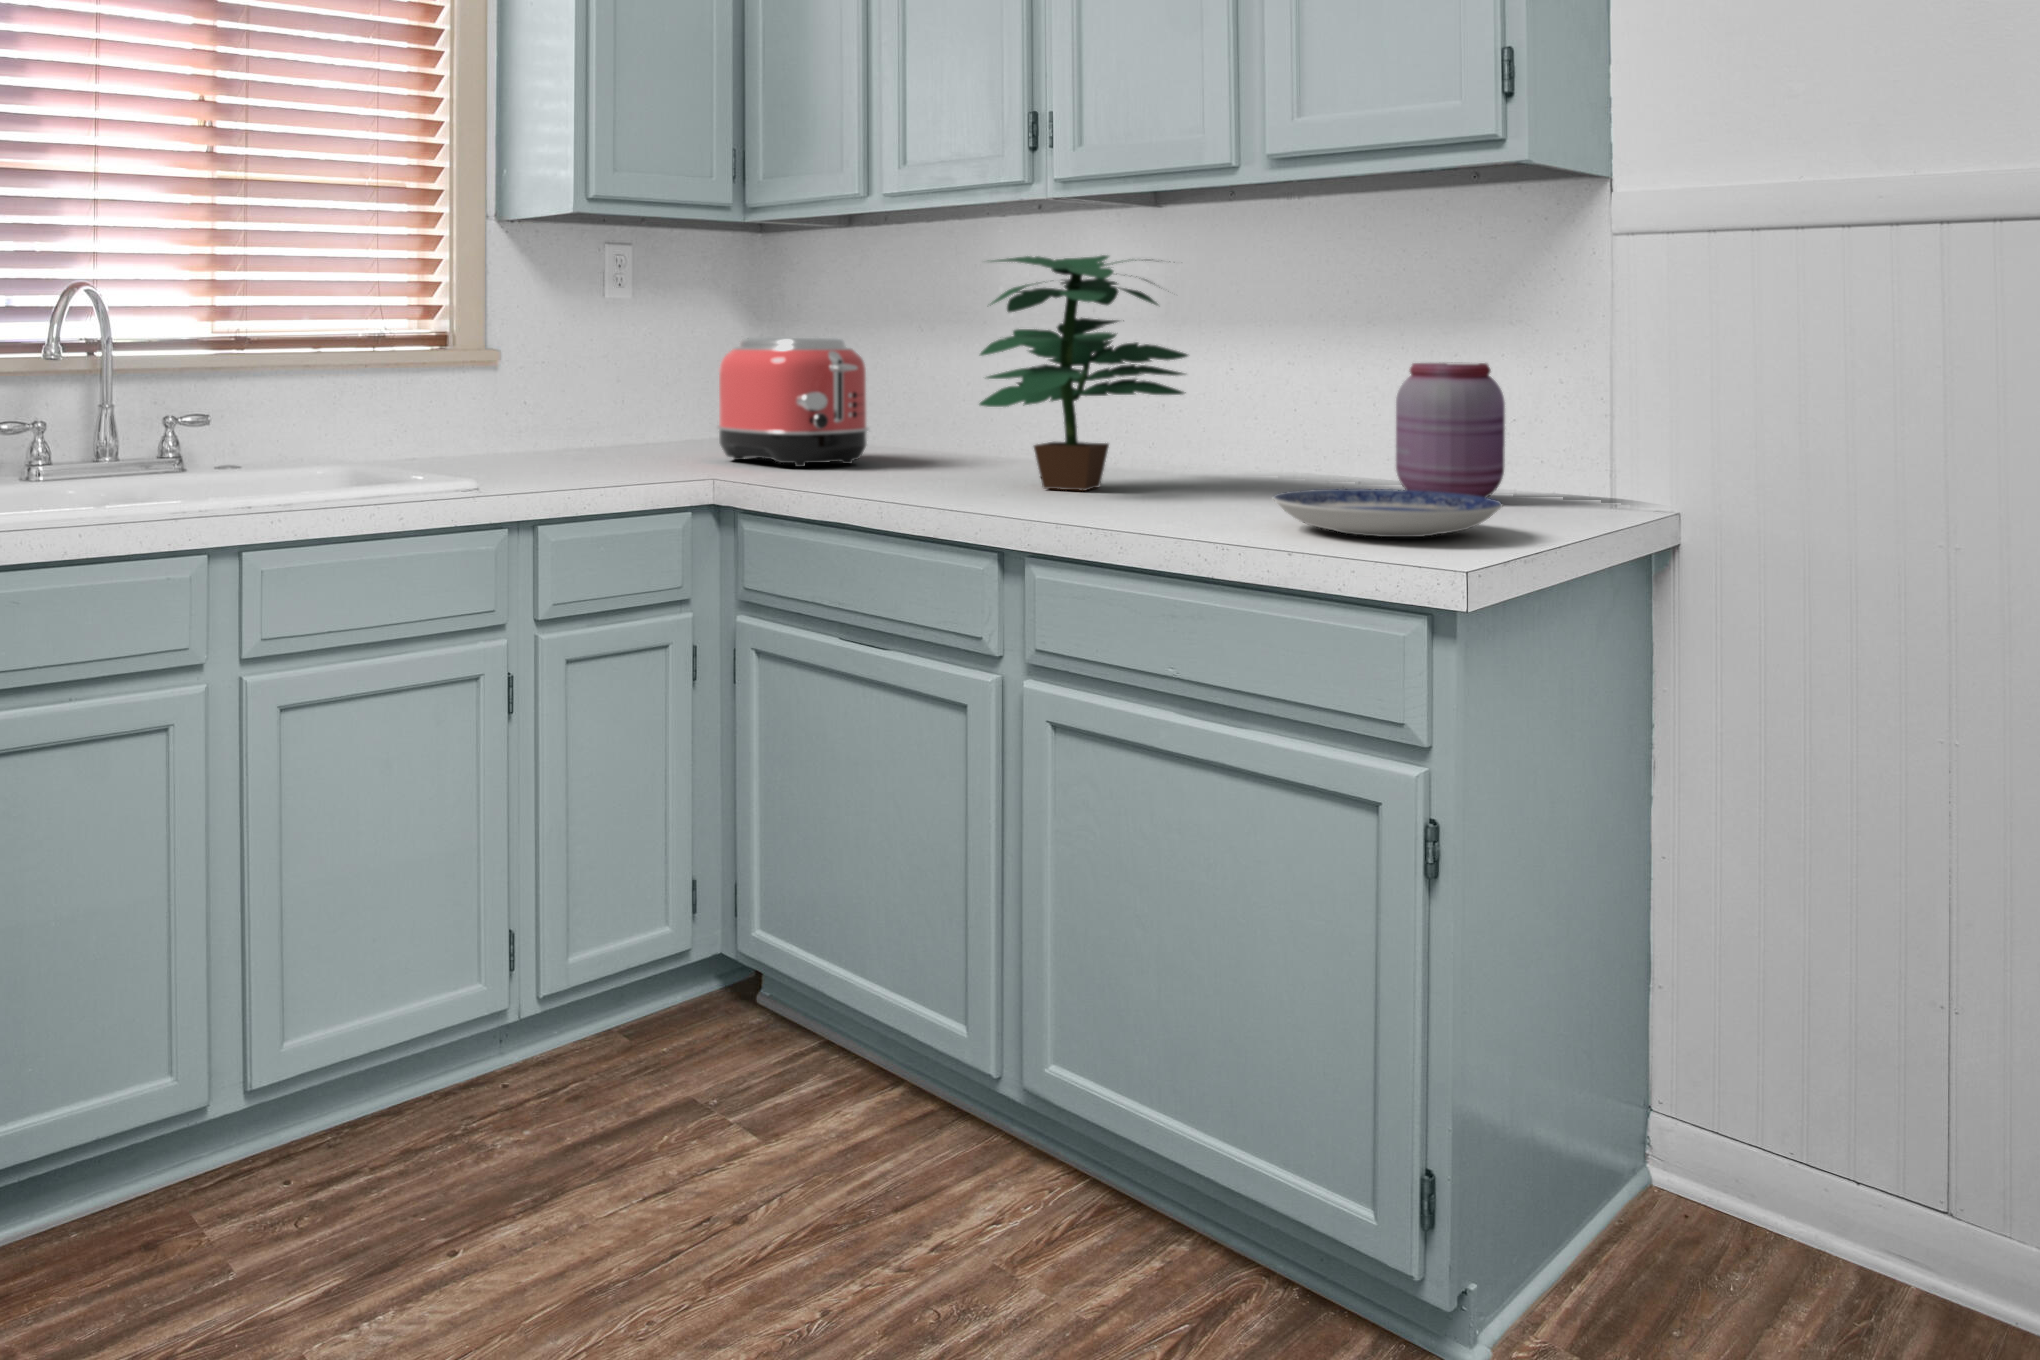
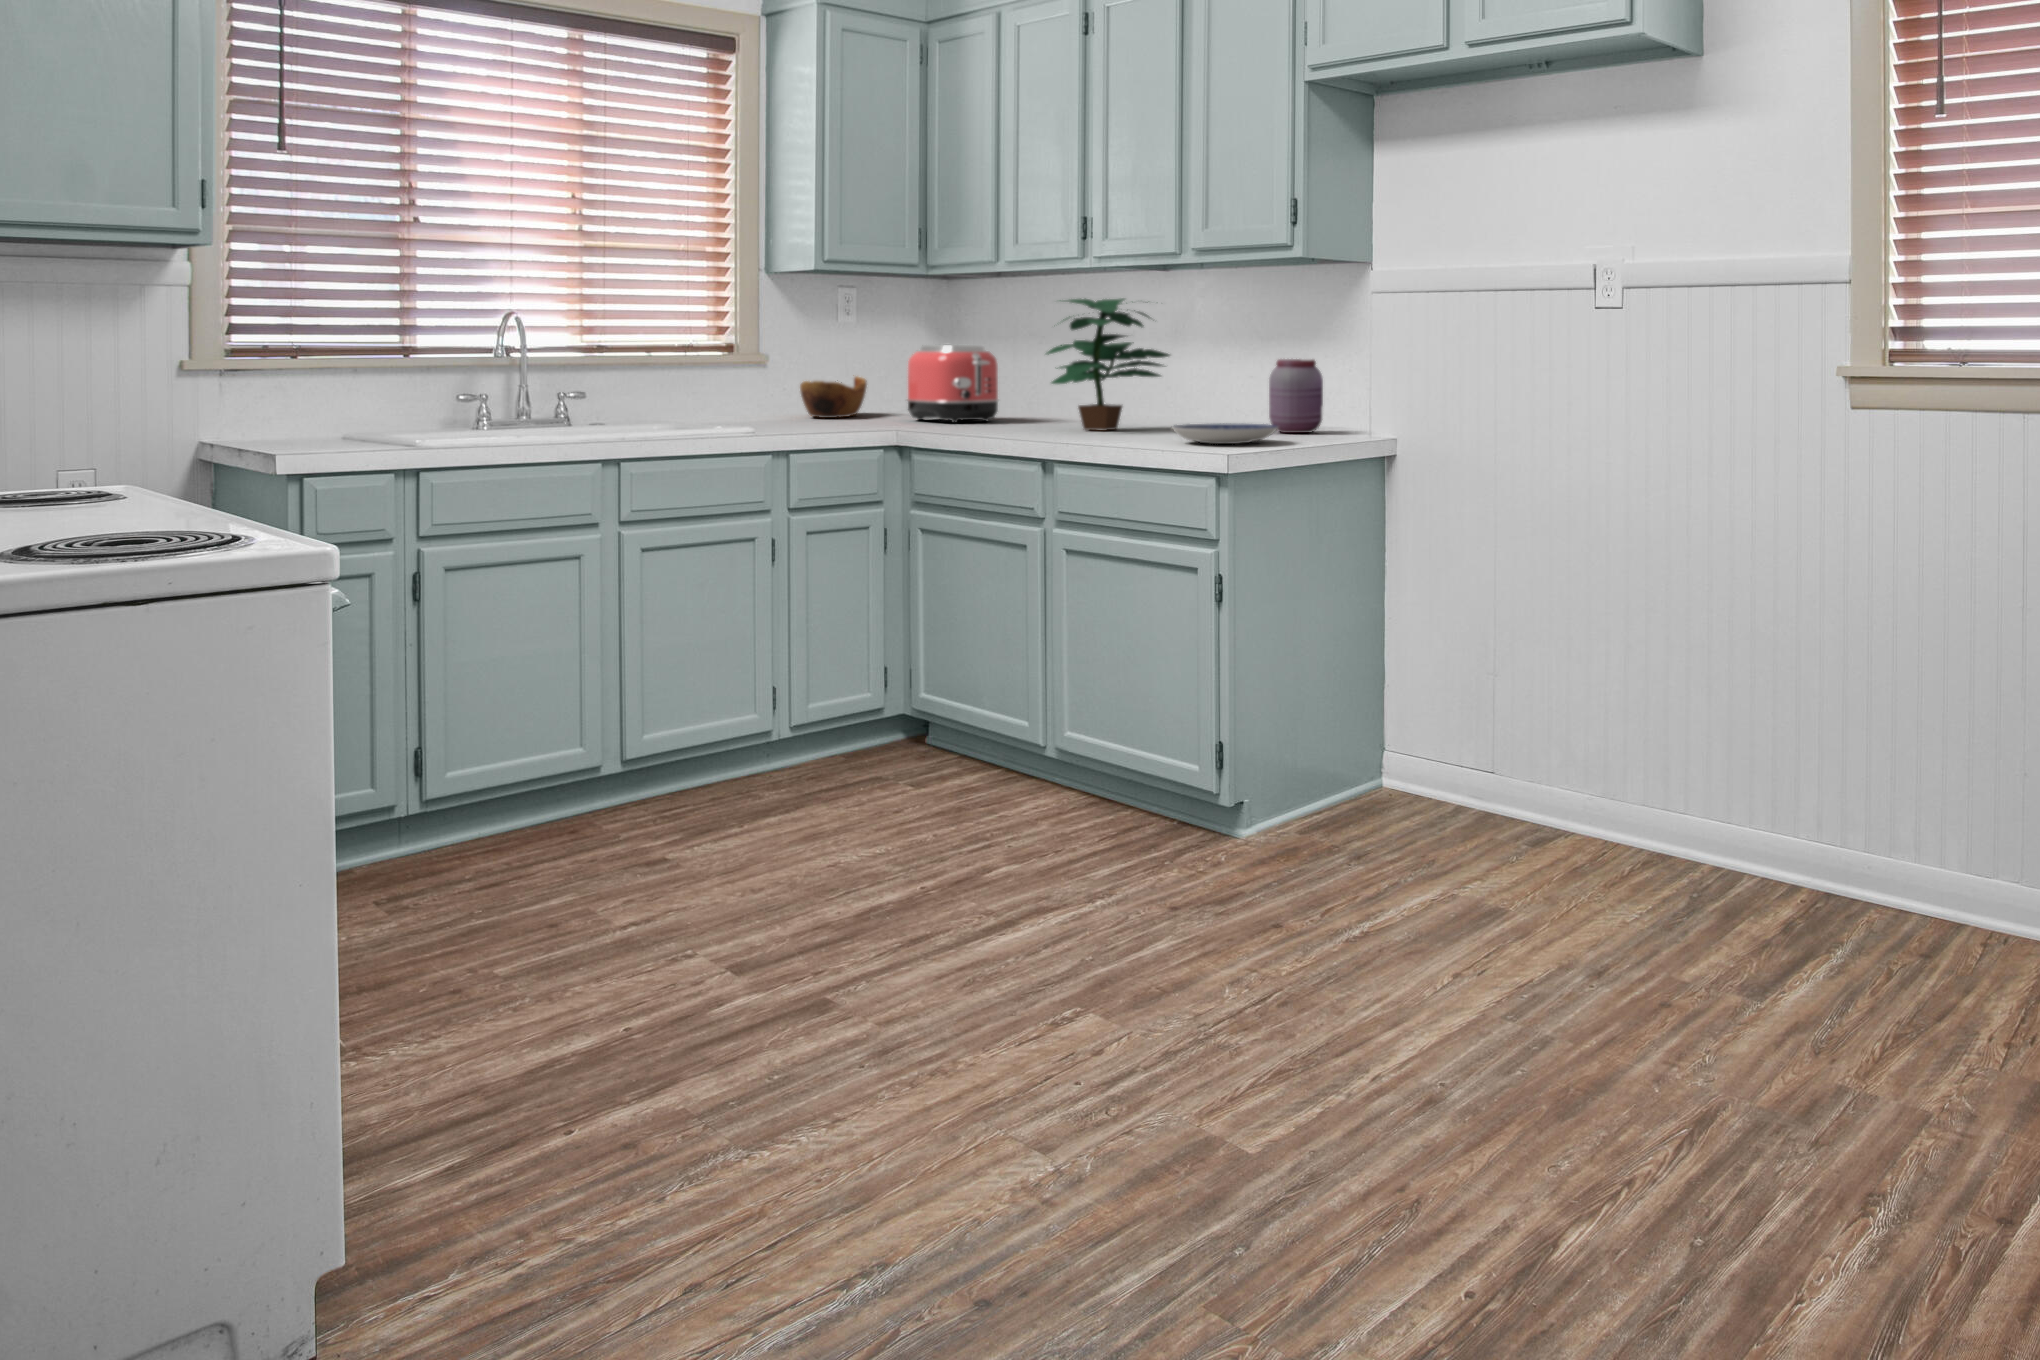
wooden bowl: none [550,383,649,454] -> present [800,377,867,418]

